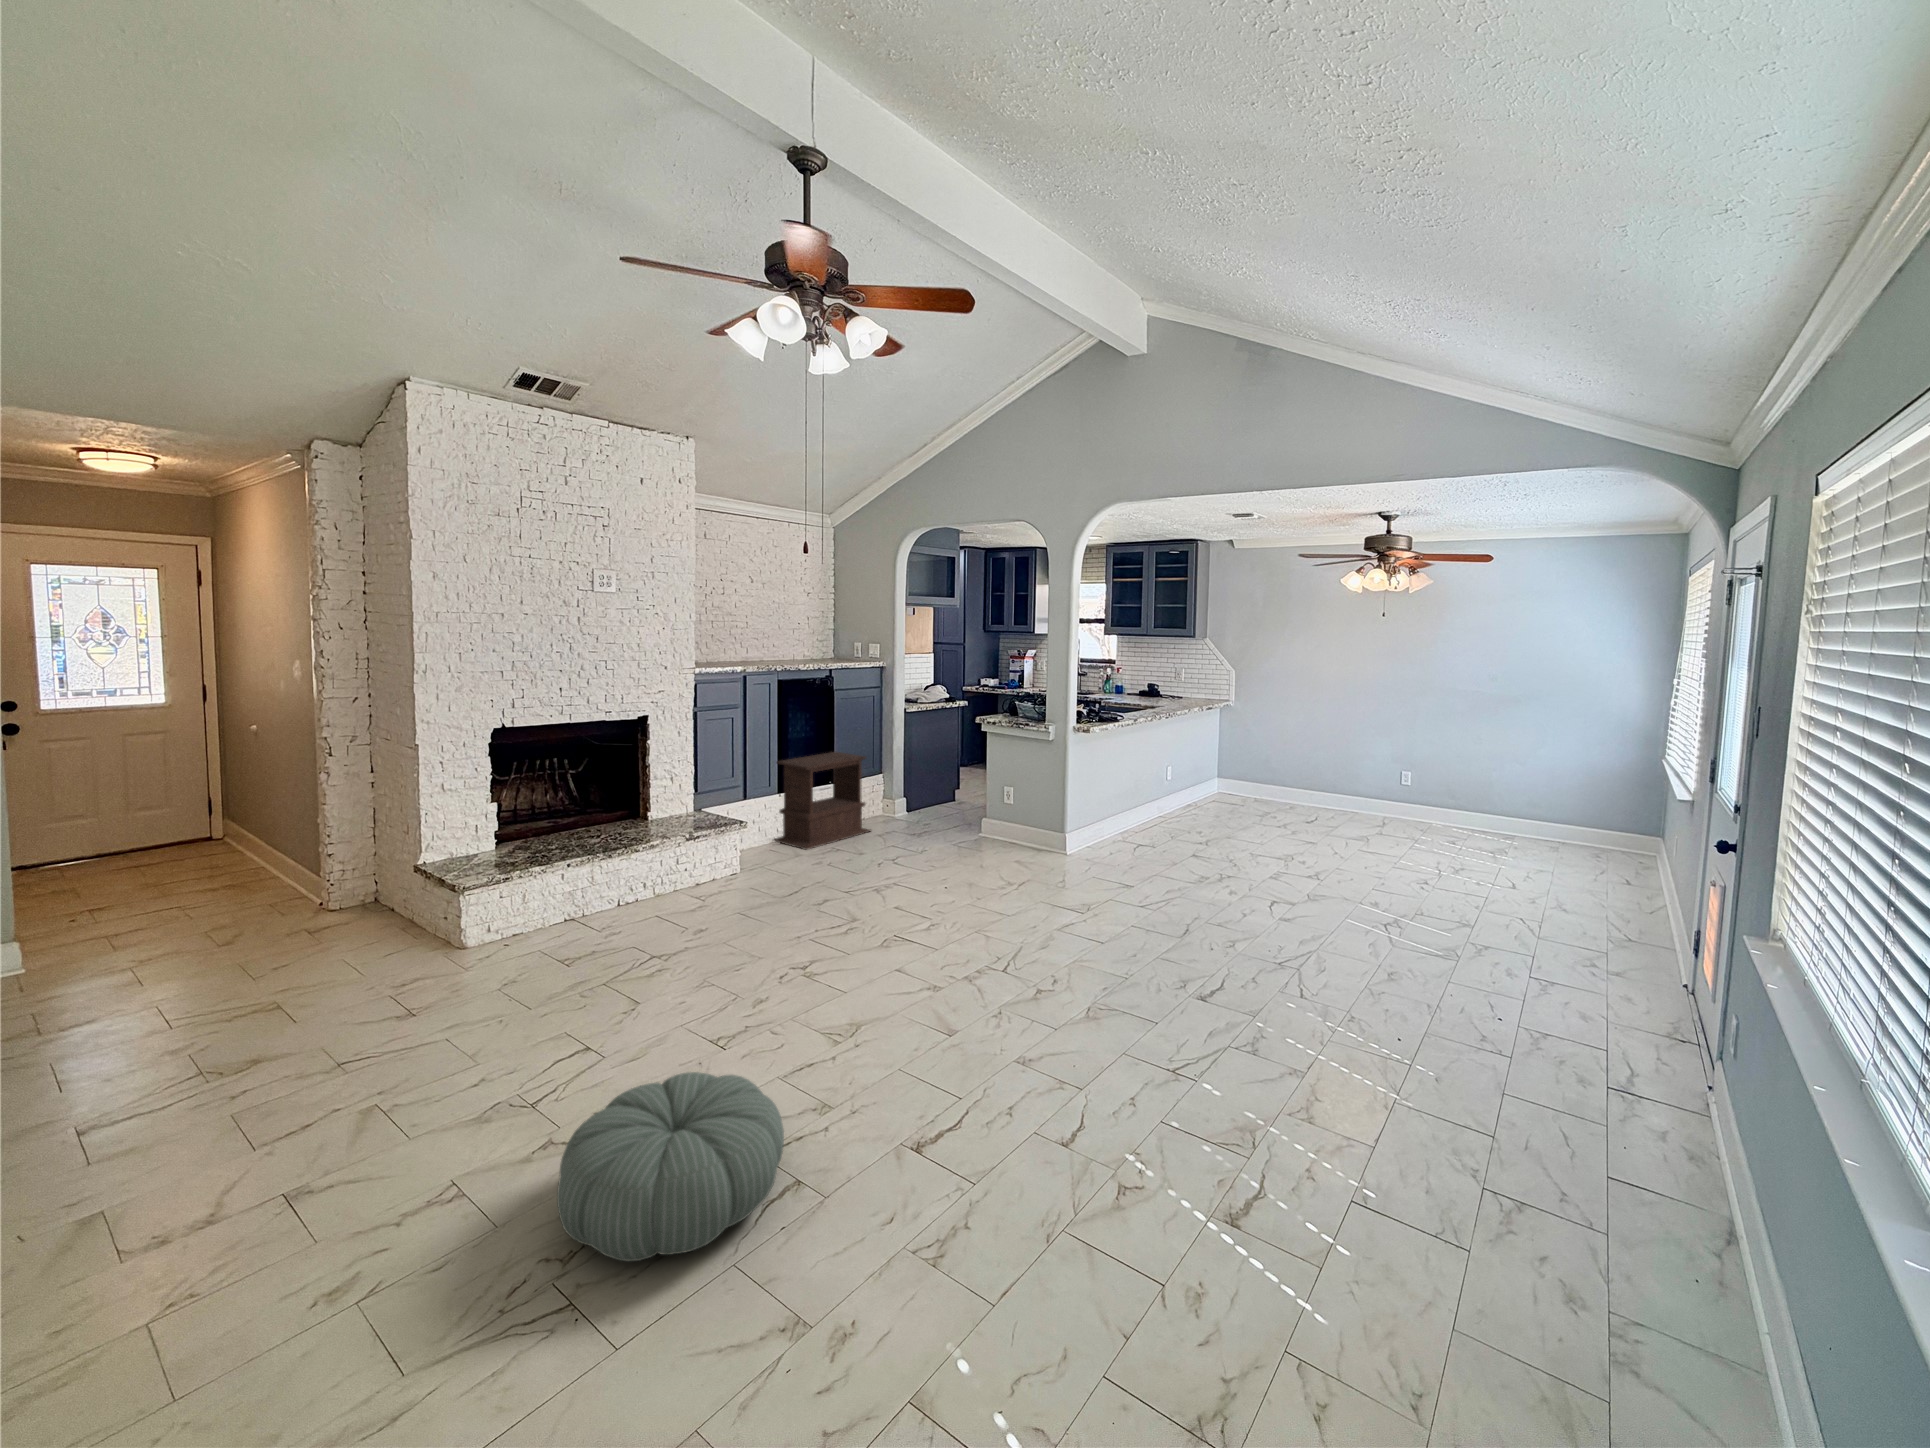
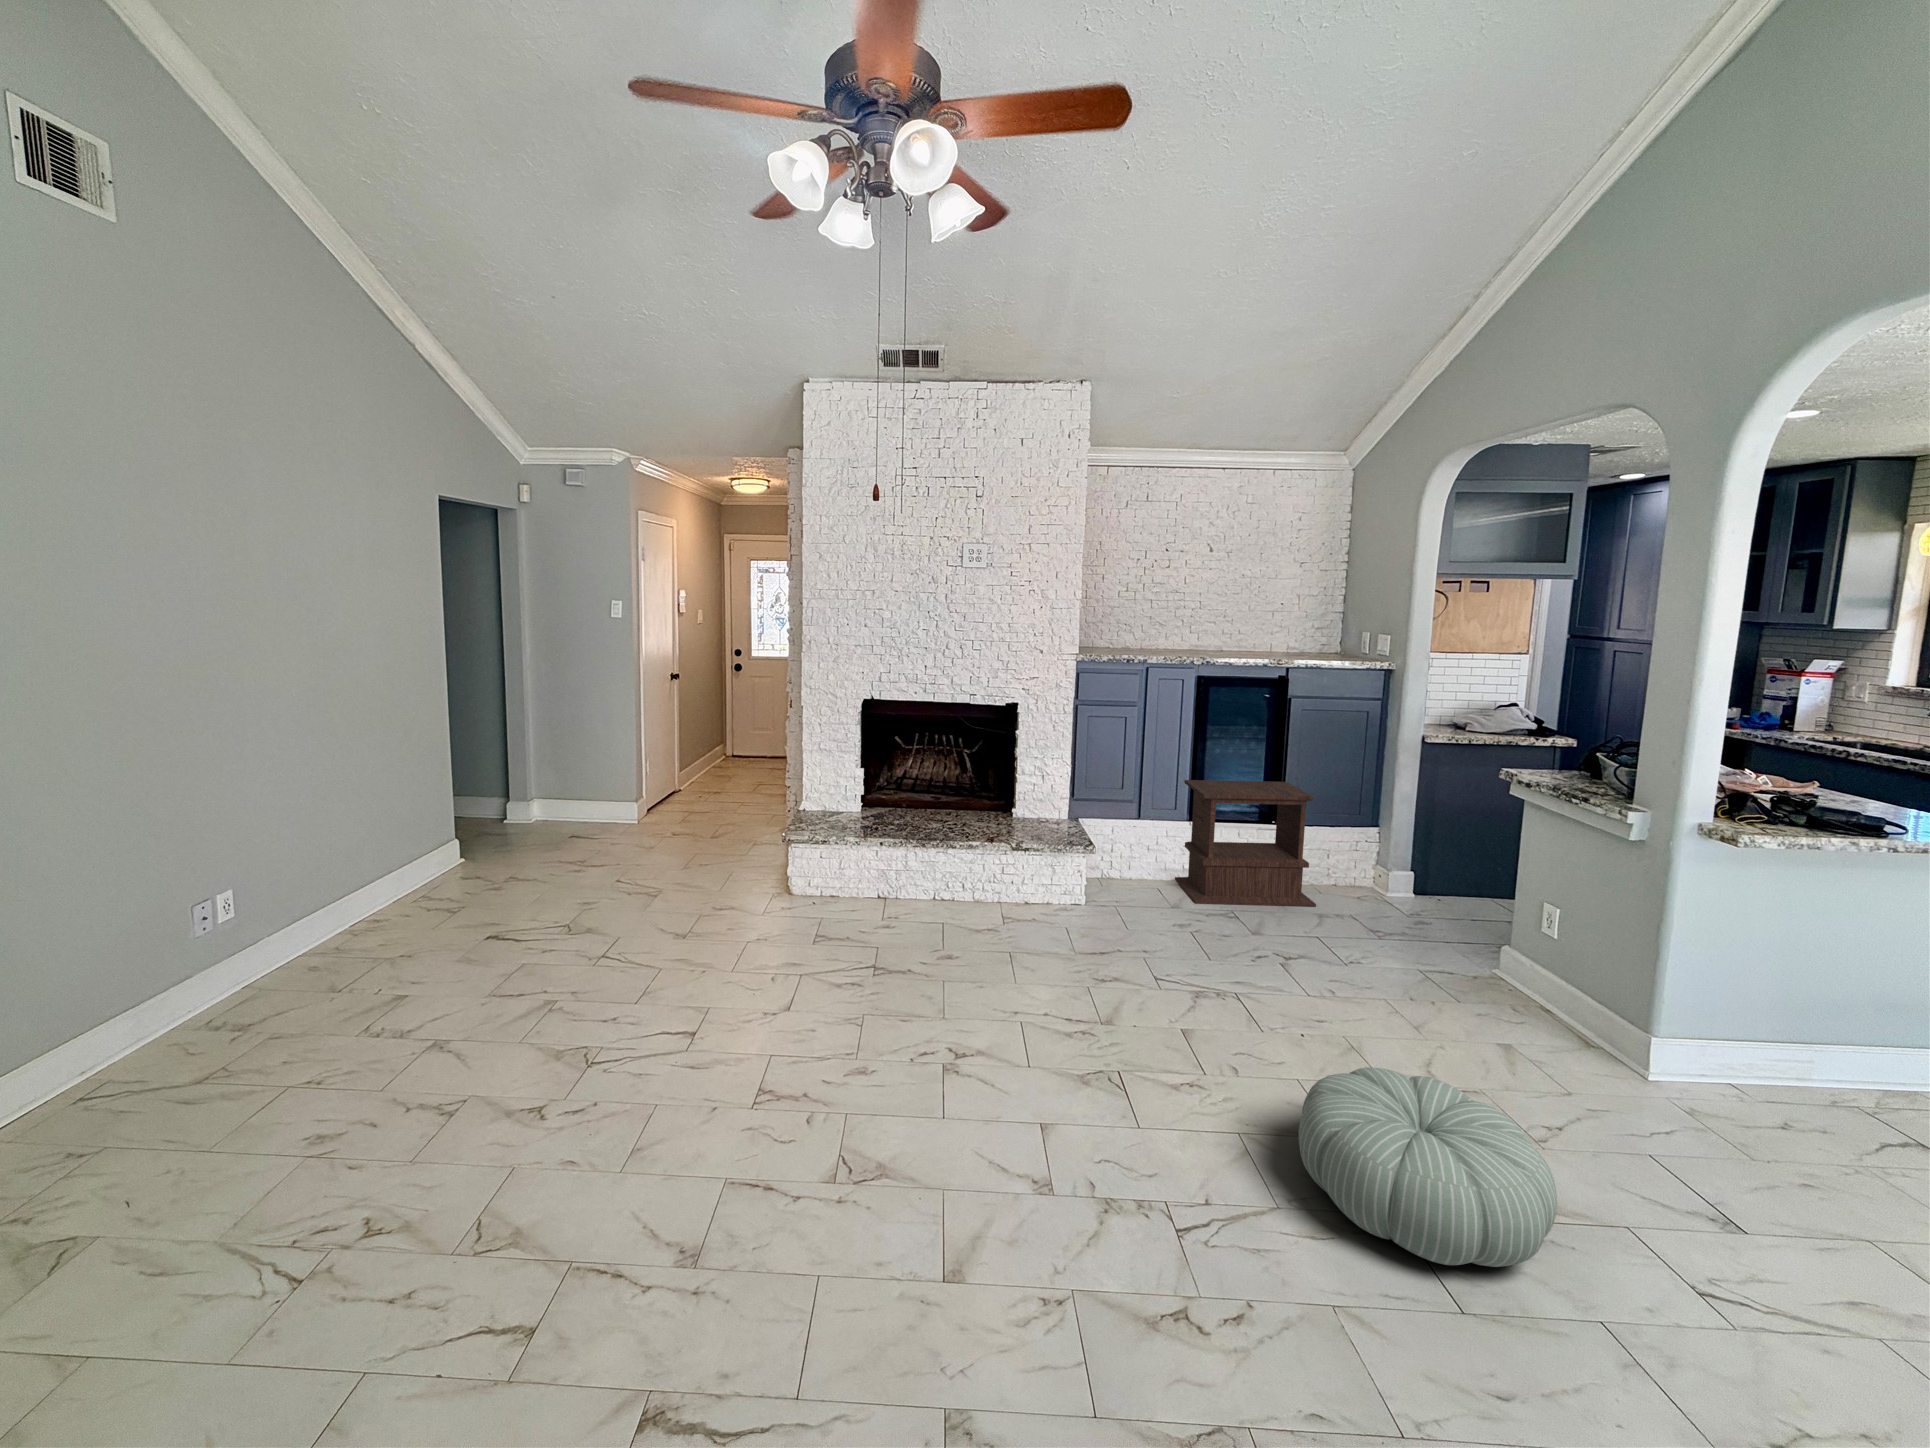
pouf: present [557,1072,784,1261] -> present [1299,1067,1557,1267]

